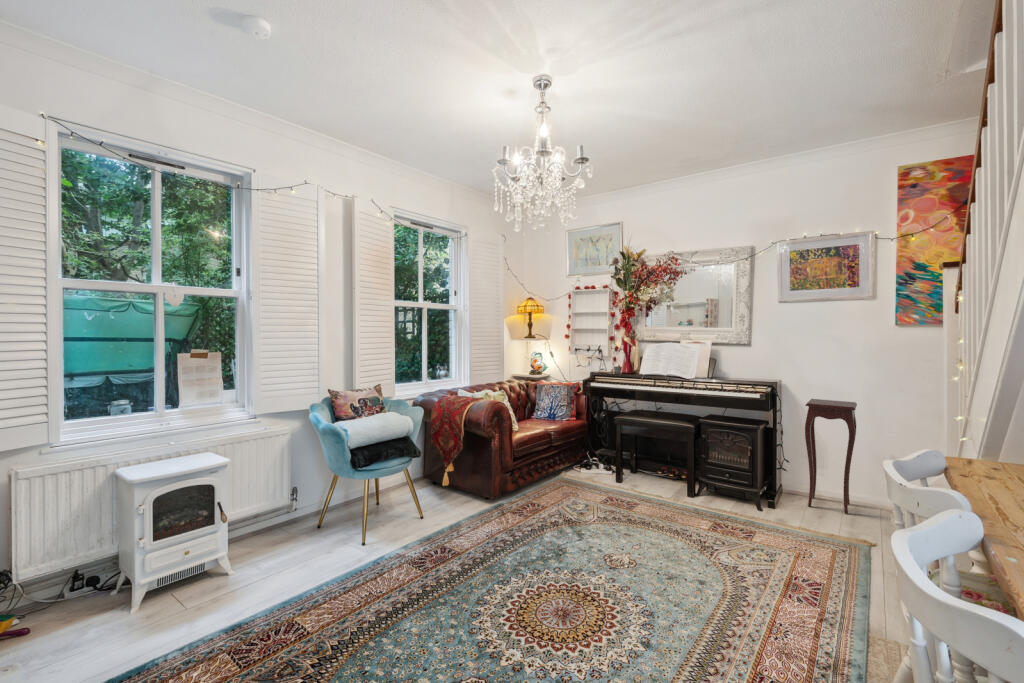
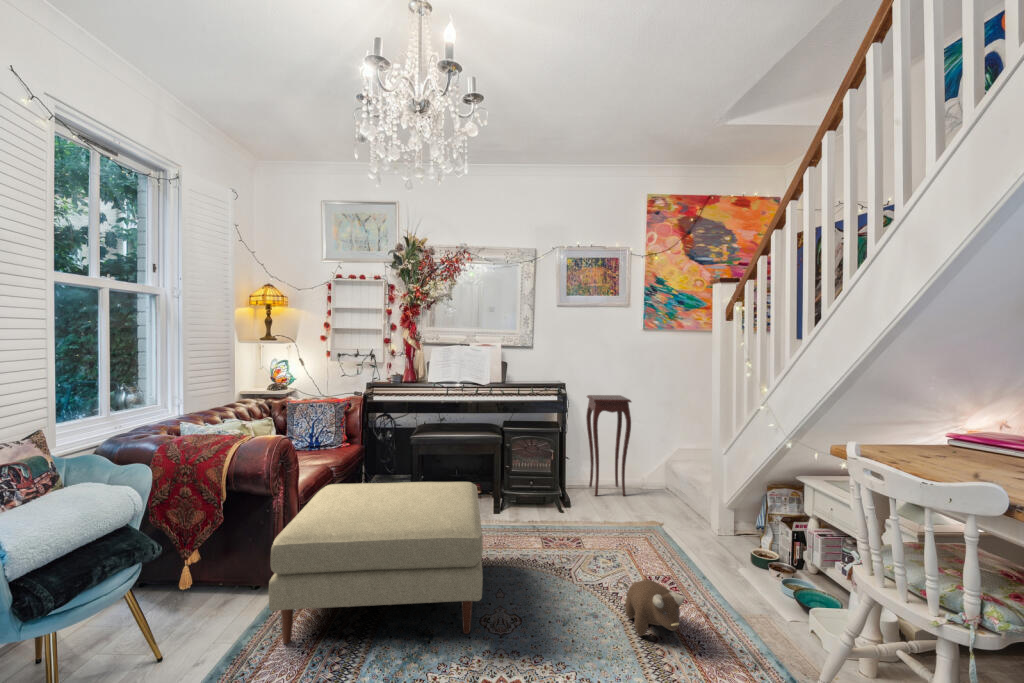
ottoman: none [480,442,638,557] -> present [269,482,483,644]
plush toy: none [718,559,766,609] -> present [625,579,685,636]

